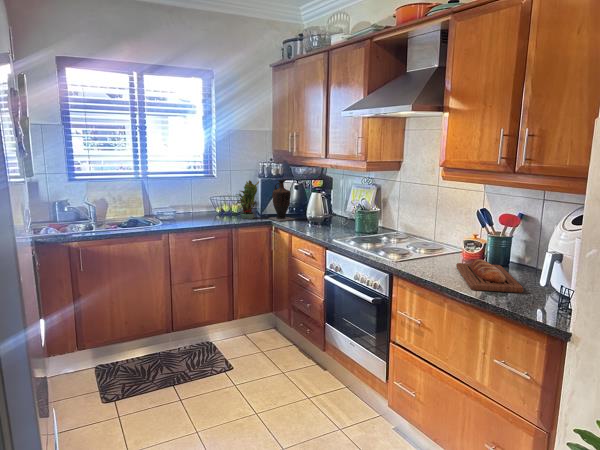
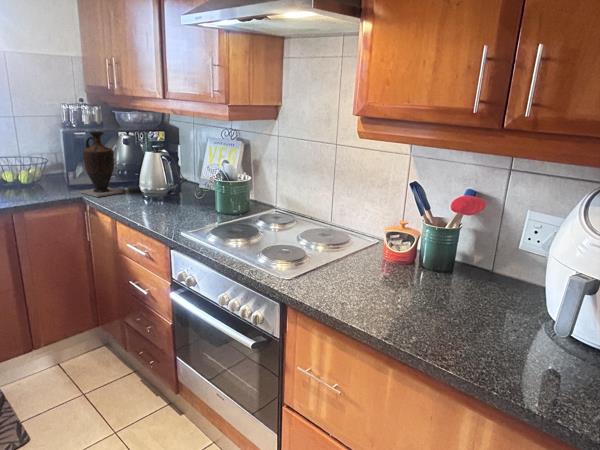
potted plant: present [236,180,259,219] -> none [18,133,59,194]
bread loaf: present [456,259,523,293] -> none [385,269,516,344]

